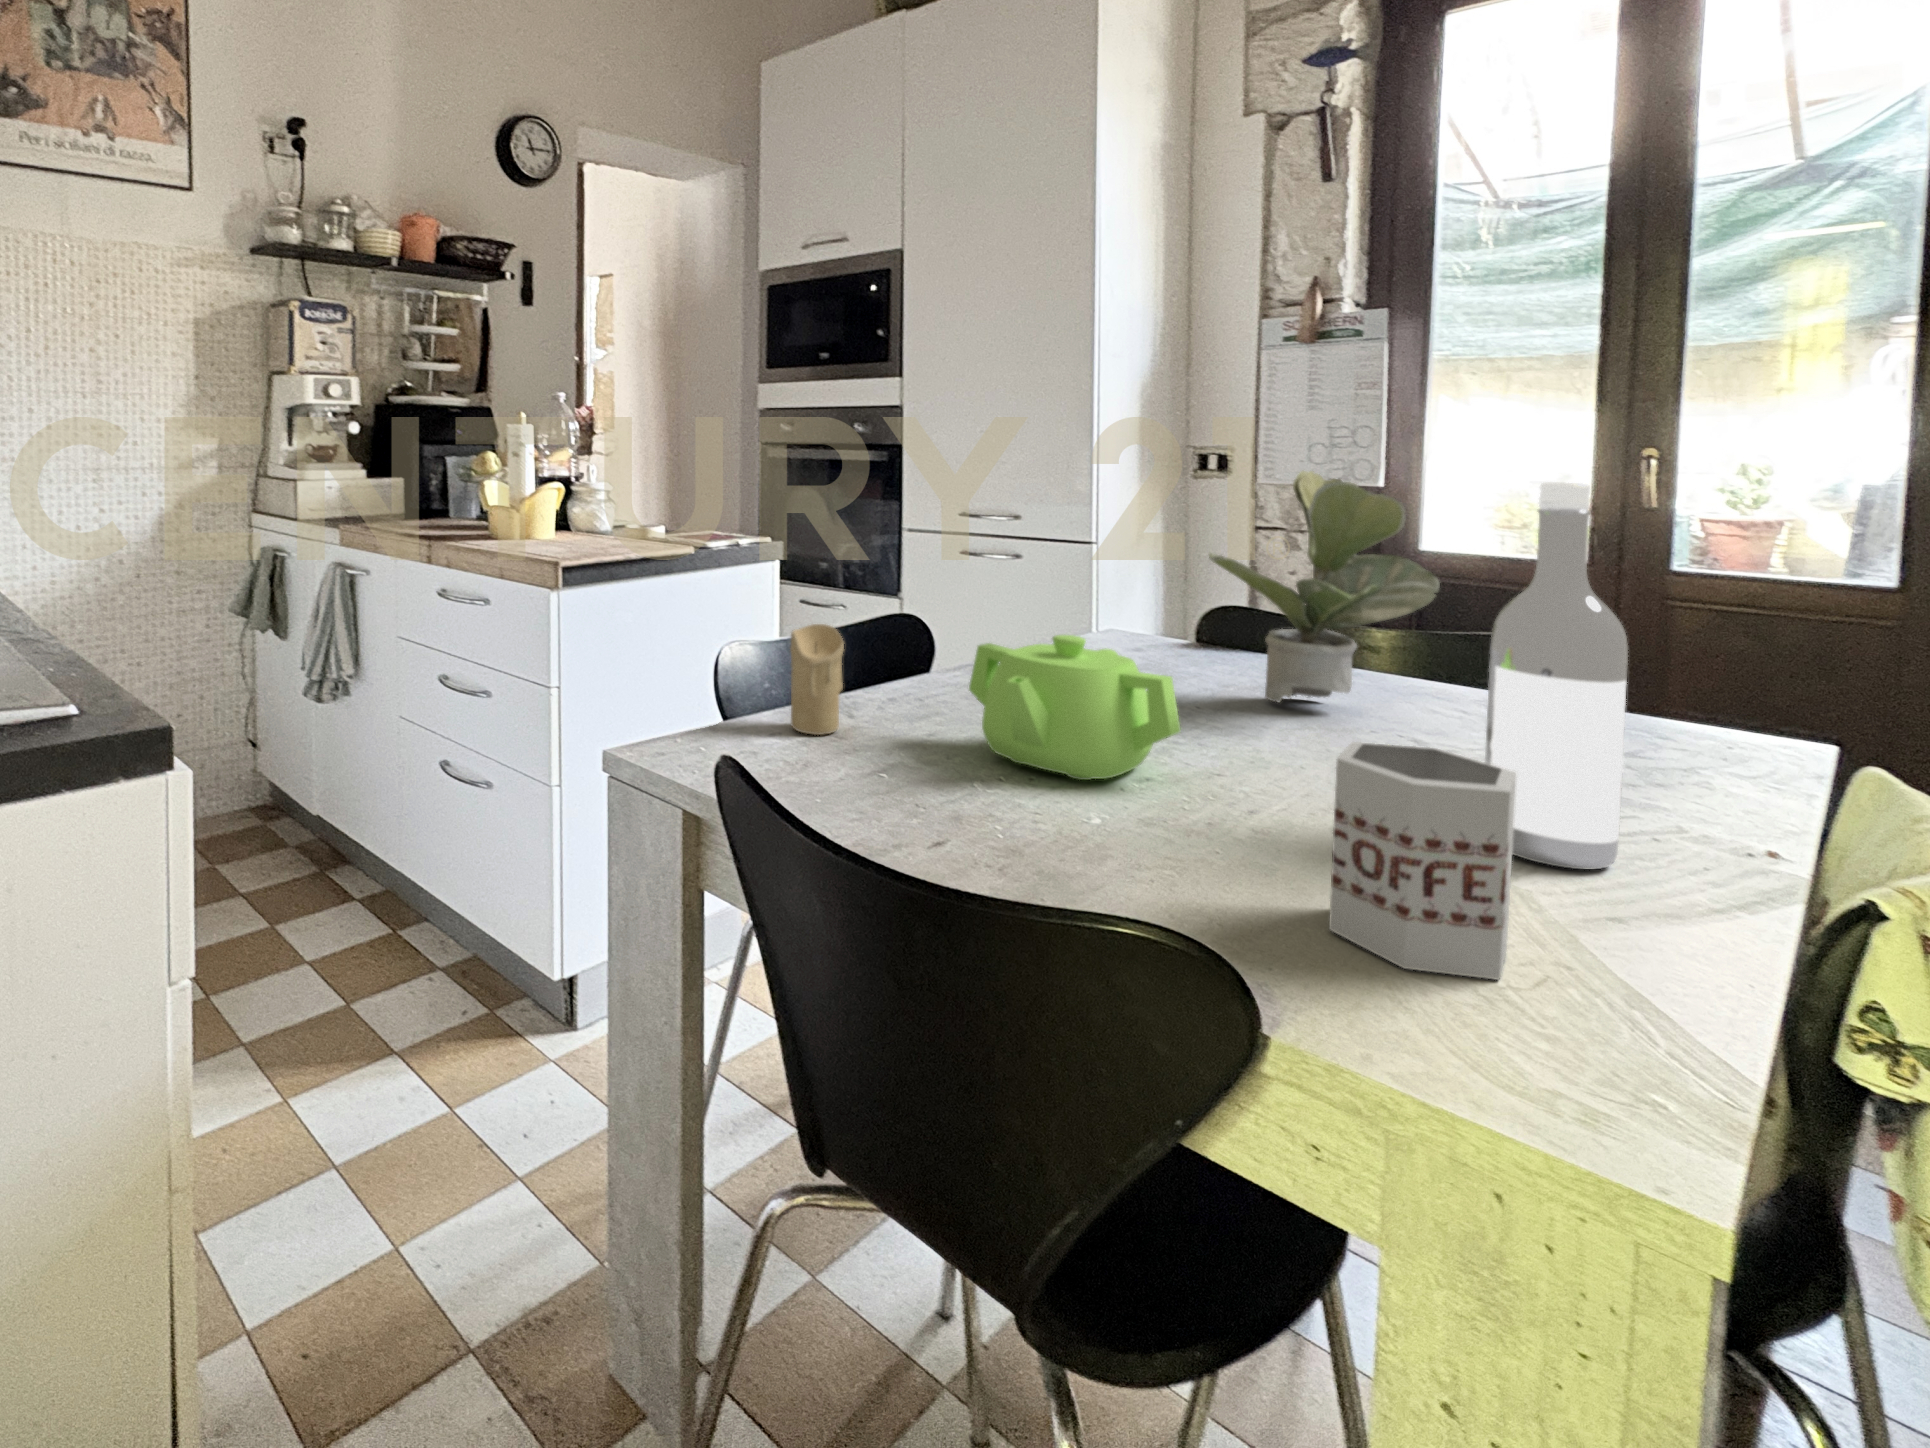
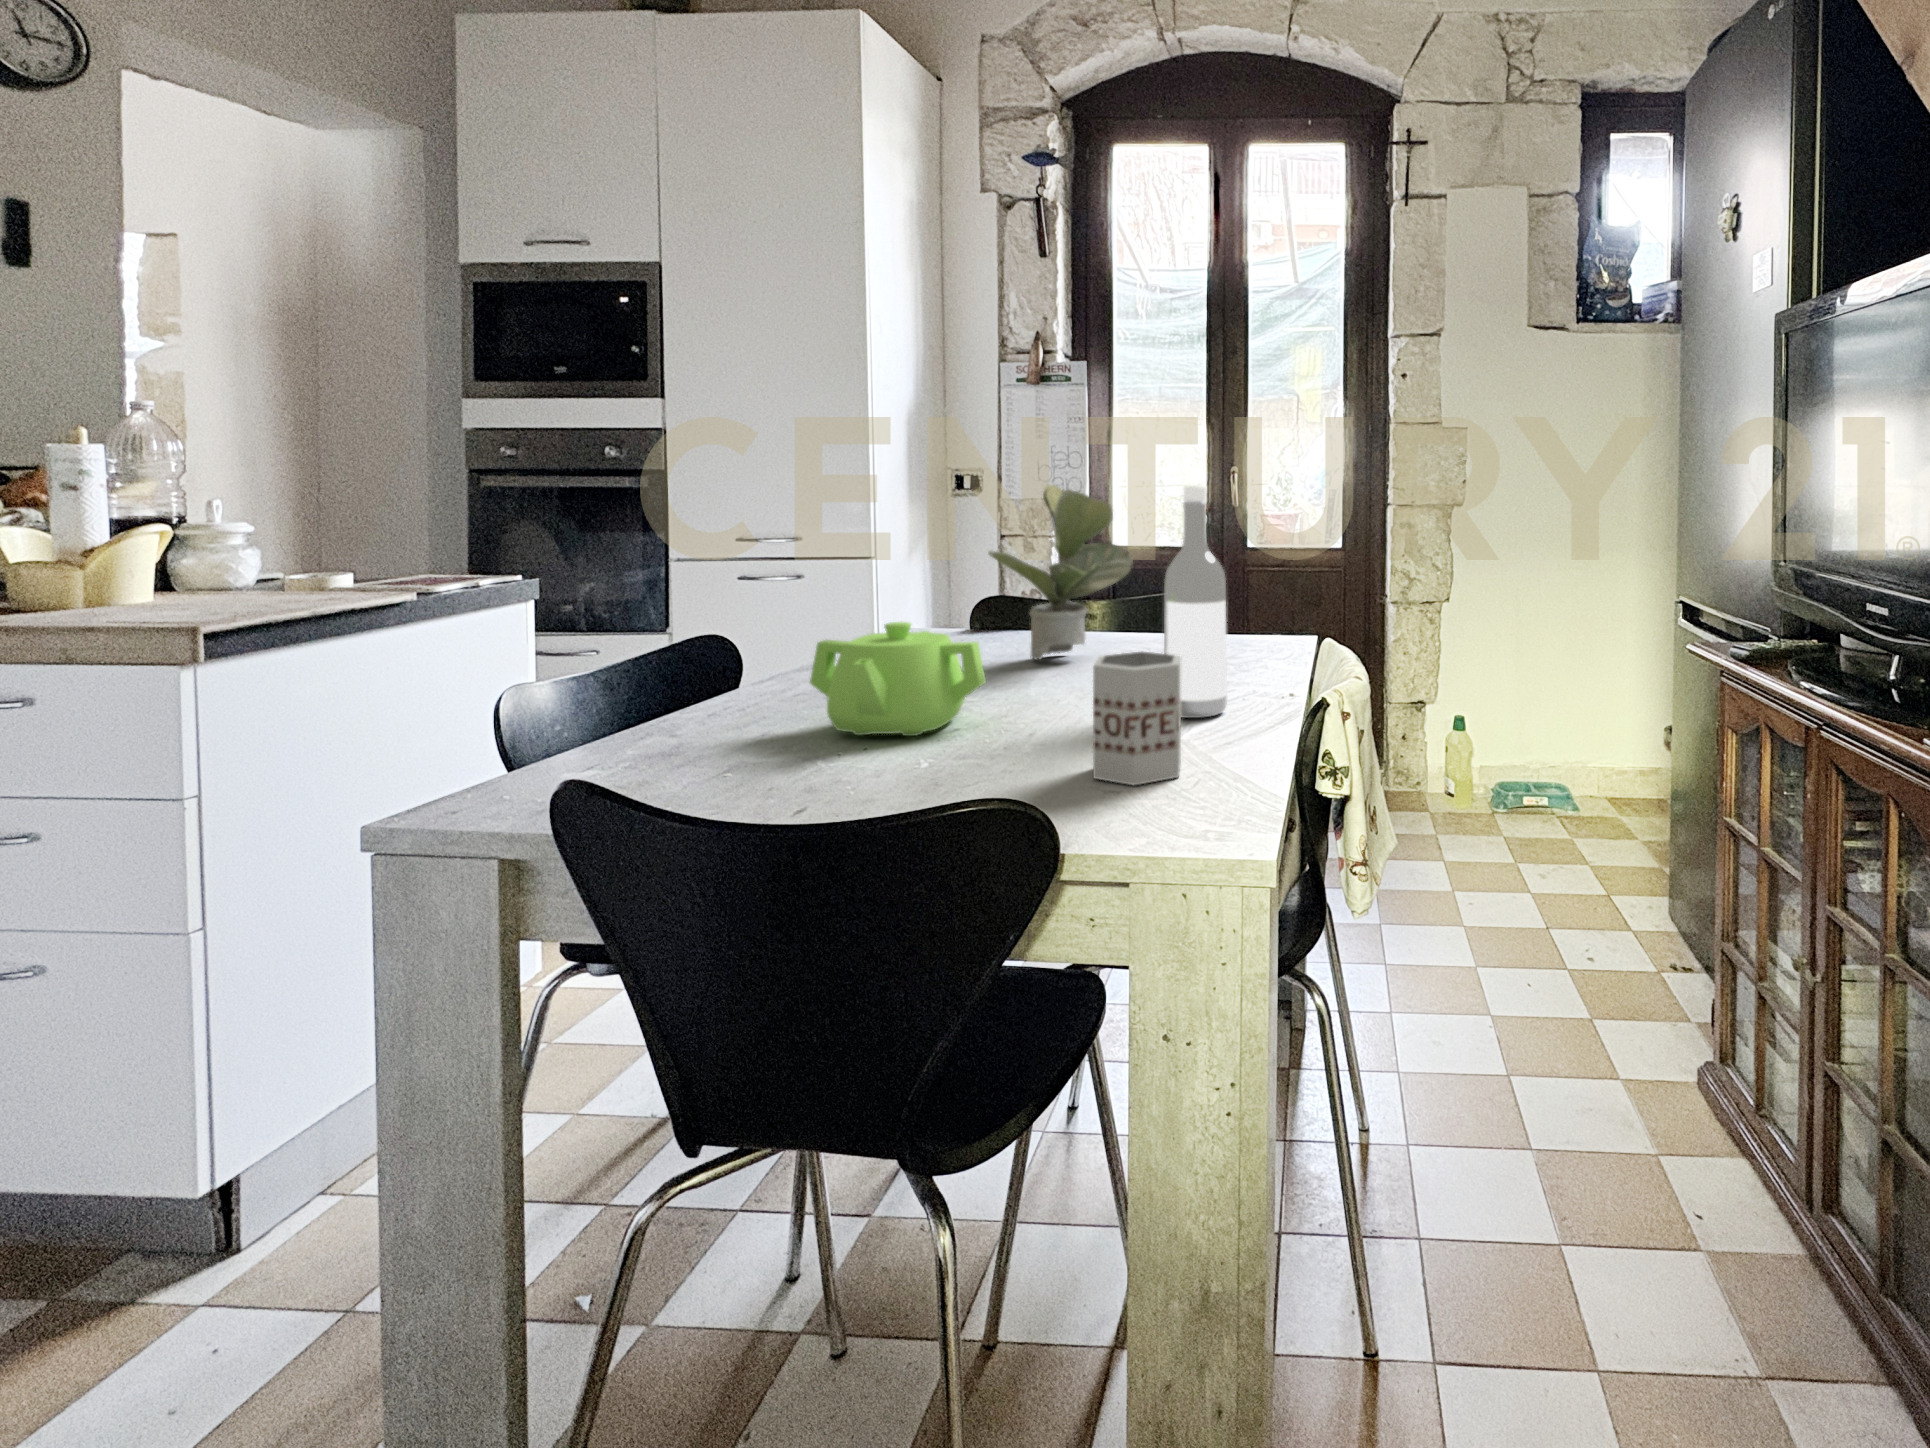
candle: present [790,624,844,735] -> none [620,645,682,755]

